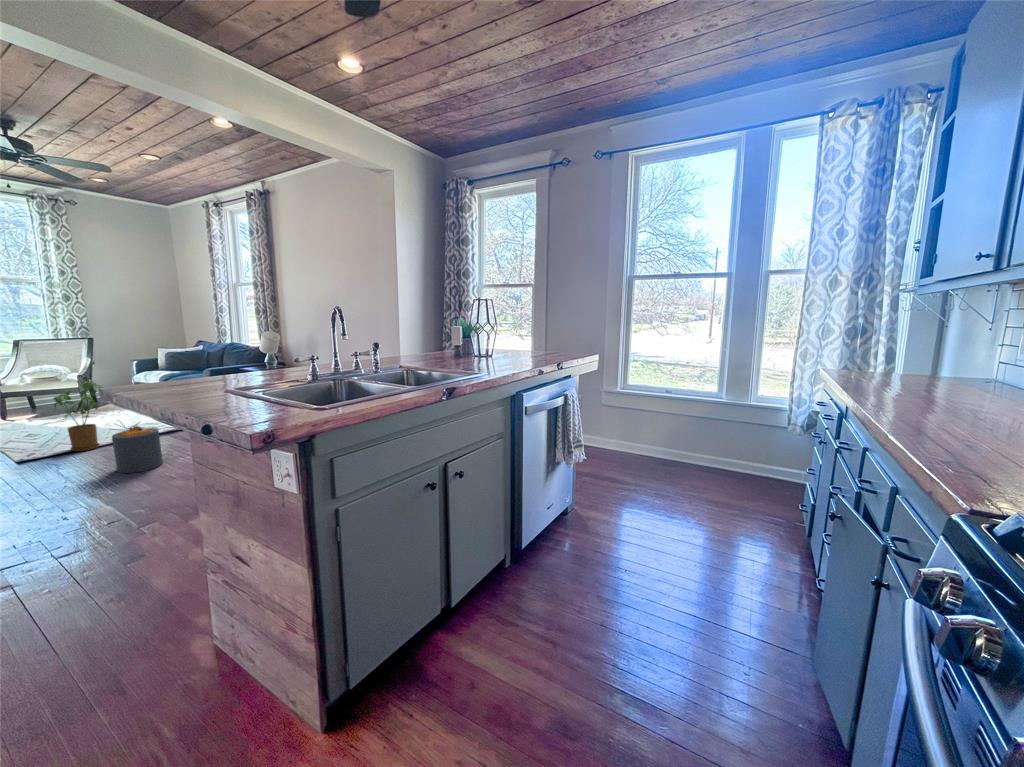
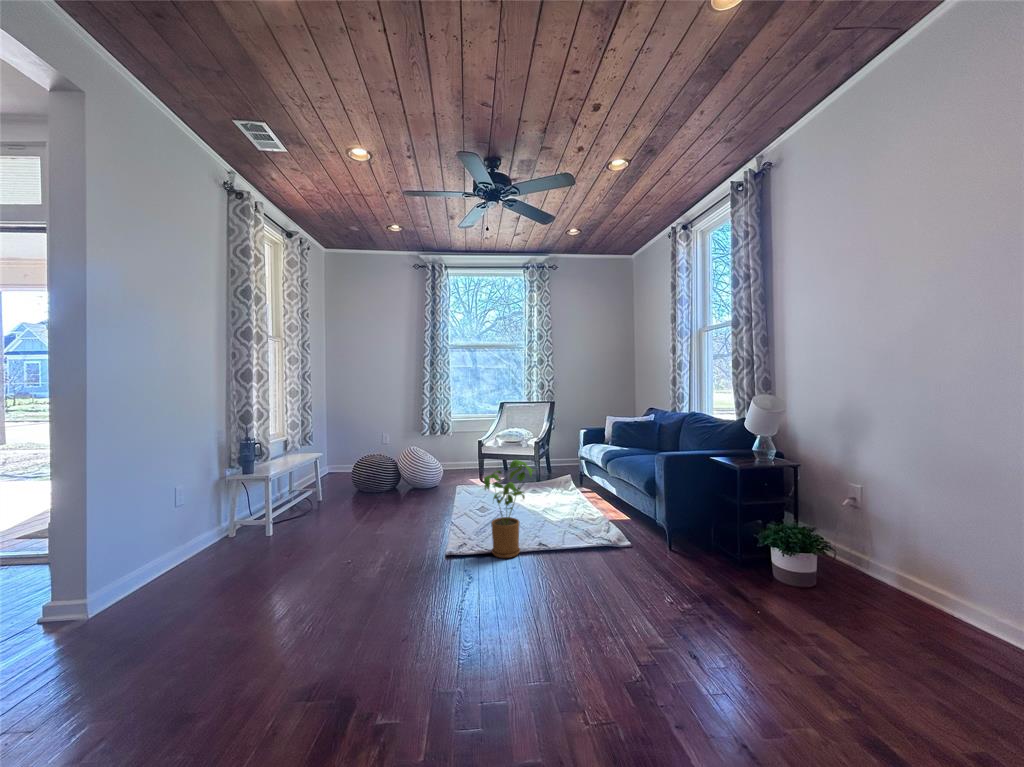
trash can: present [112,422,163,473] -> none [500,544,574,668]

